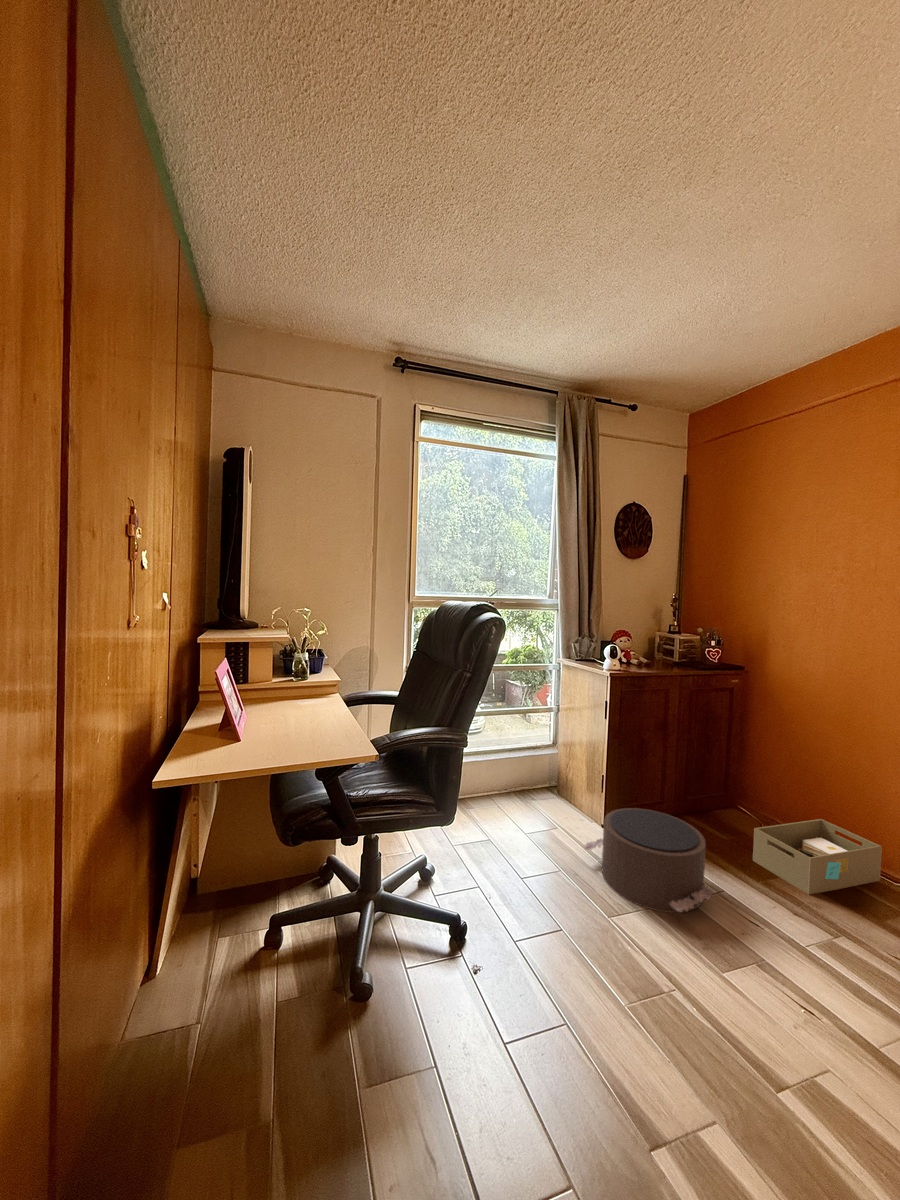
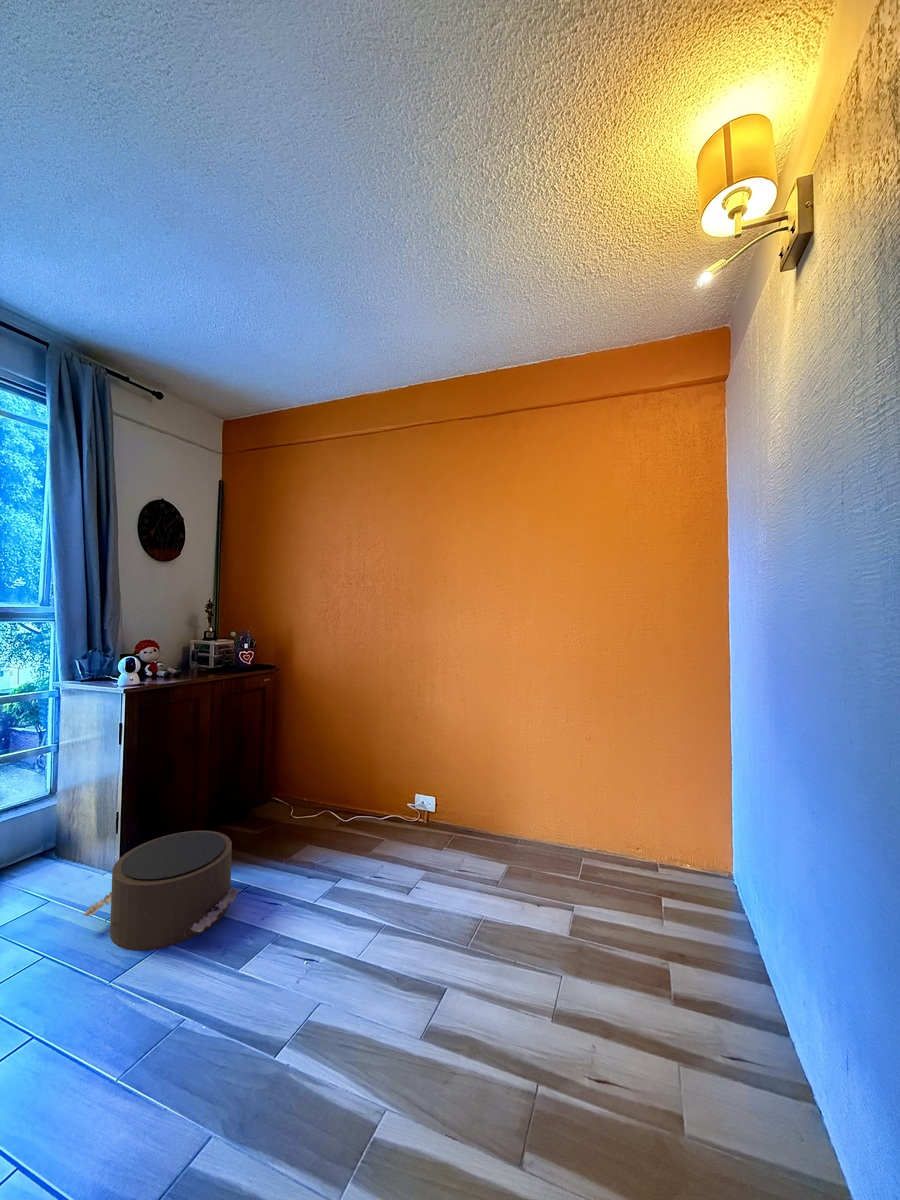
storage box: present [753,819,882,894] -> none [280,783,368,852]

